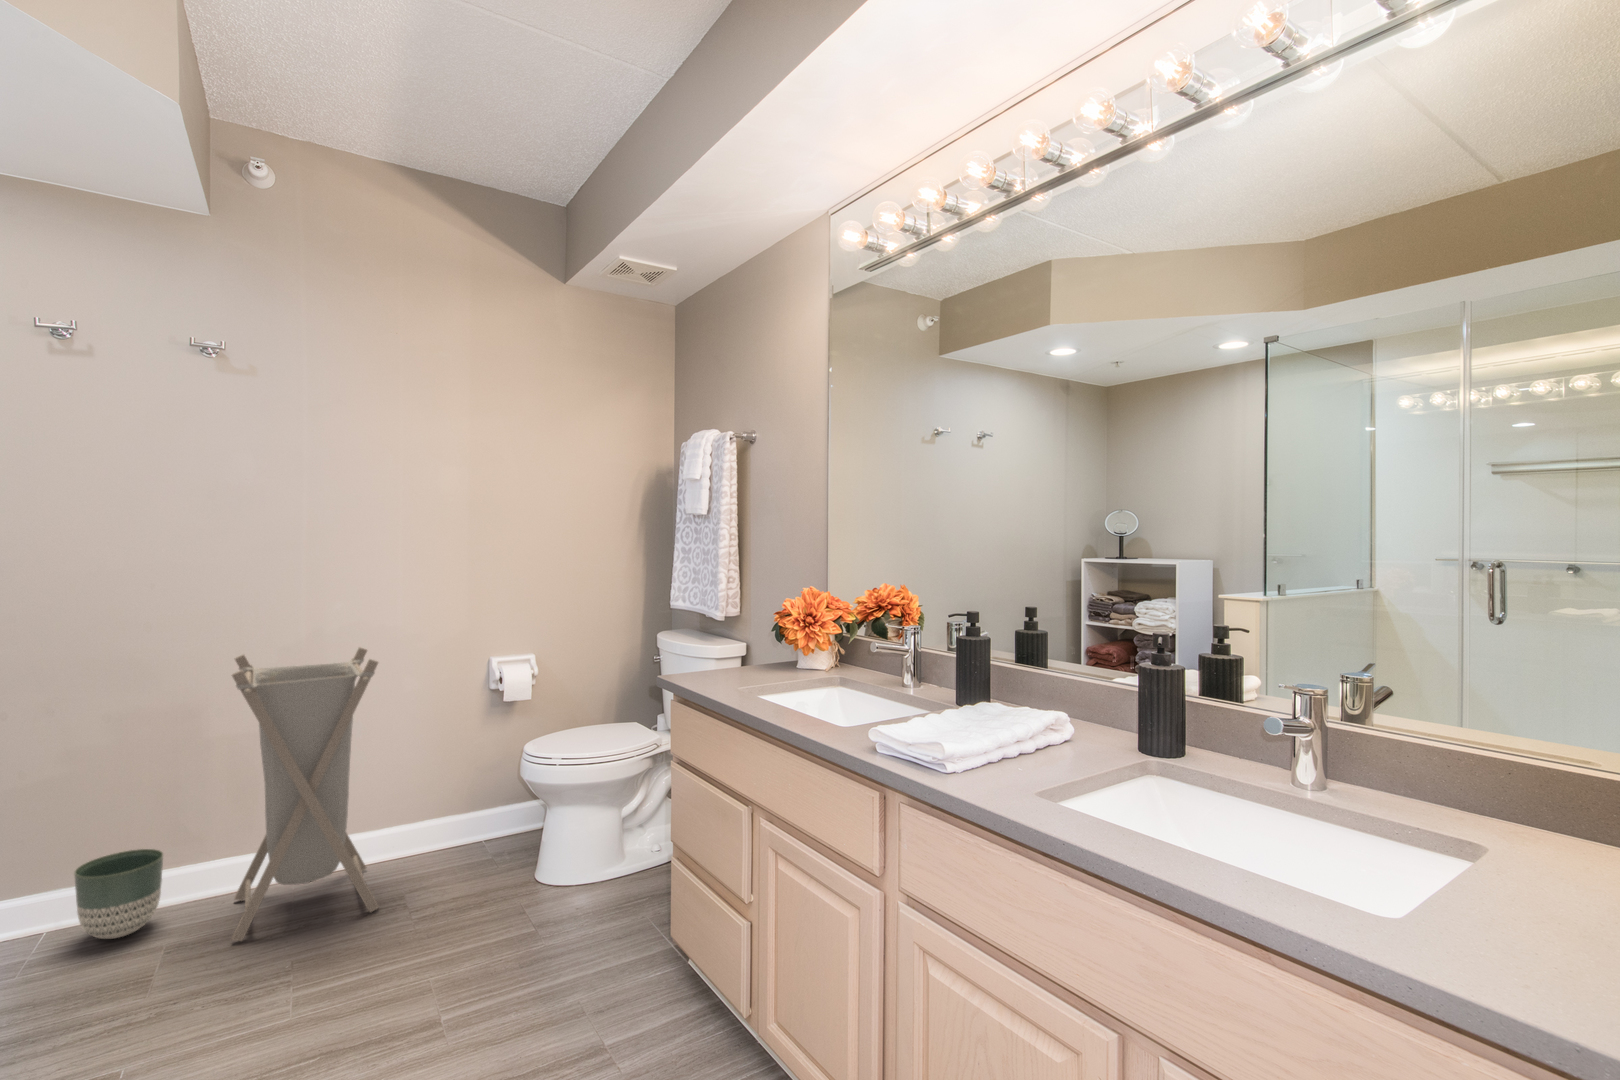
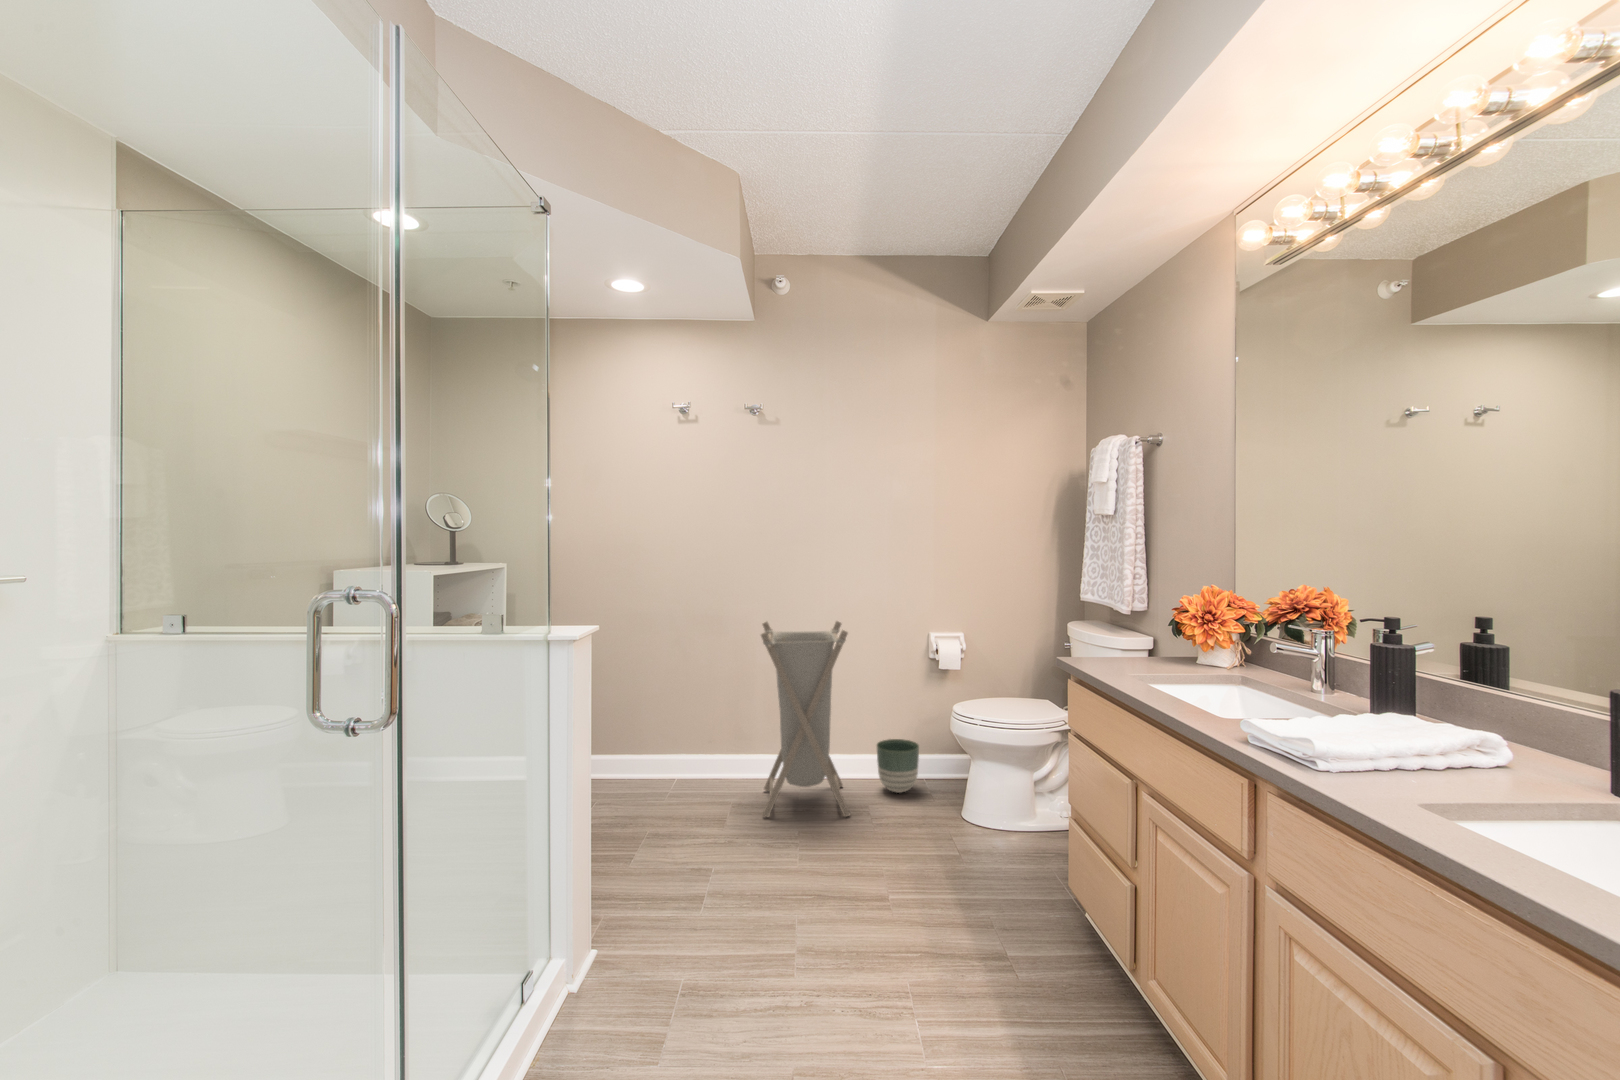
planter: present [74,849,163,939] -> present [877,739,919,793]

